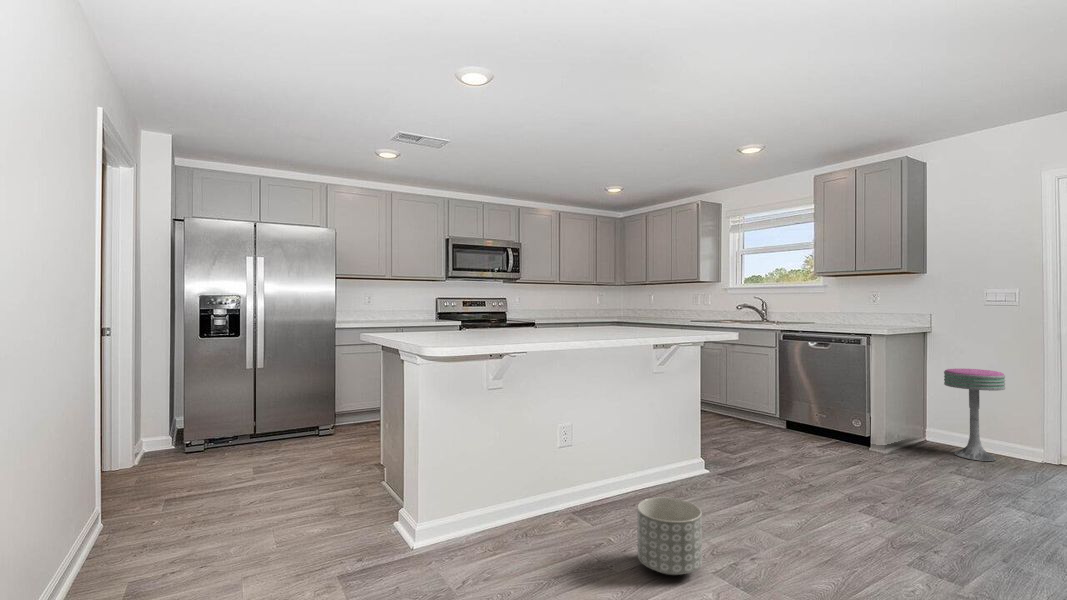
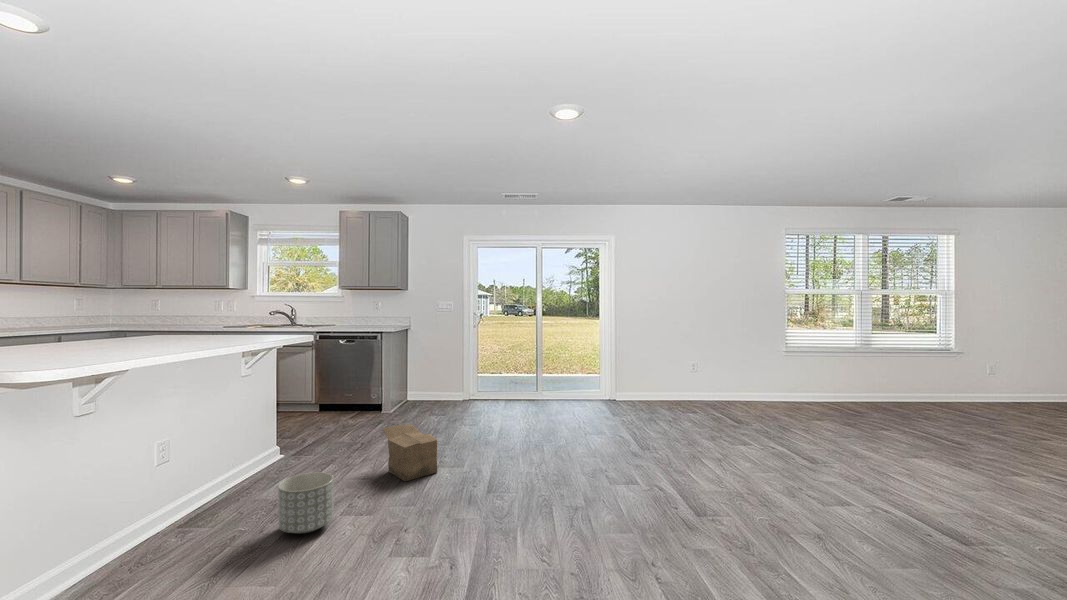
bar stool: present [944,369,1005,461] -> none [422,349,451,405]
cardboard box: none [814,471,901,570] -> present [383,425,437,481]

